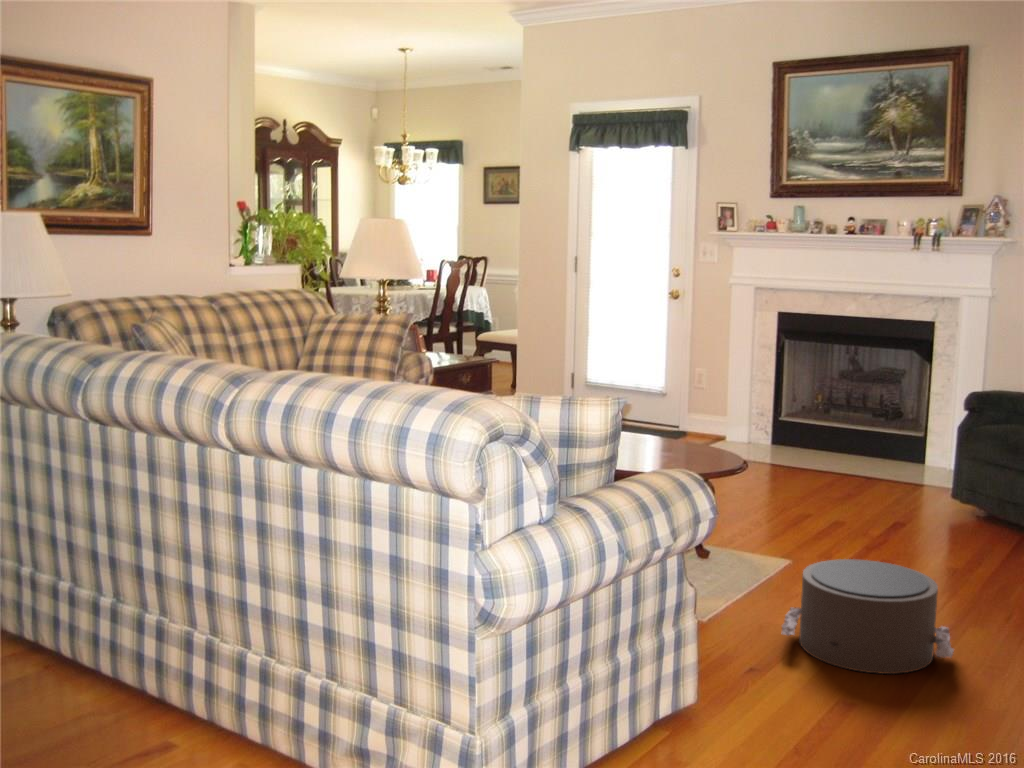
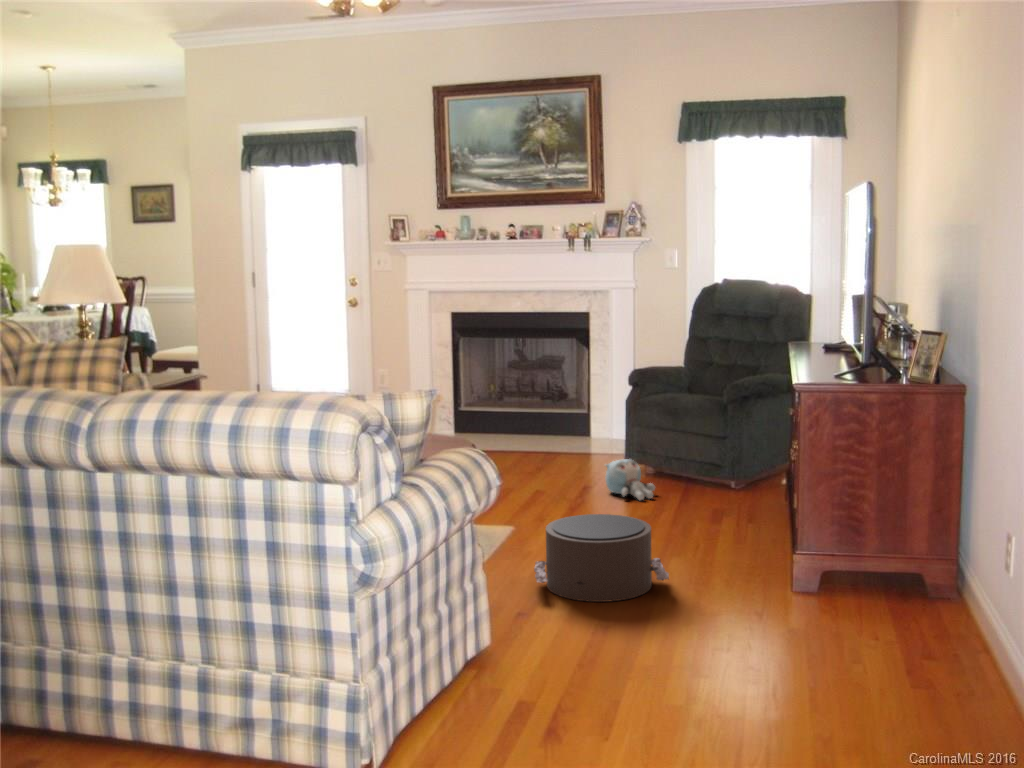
plush toy: none [919,495,981,547] -> present [605,459,655,500]

